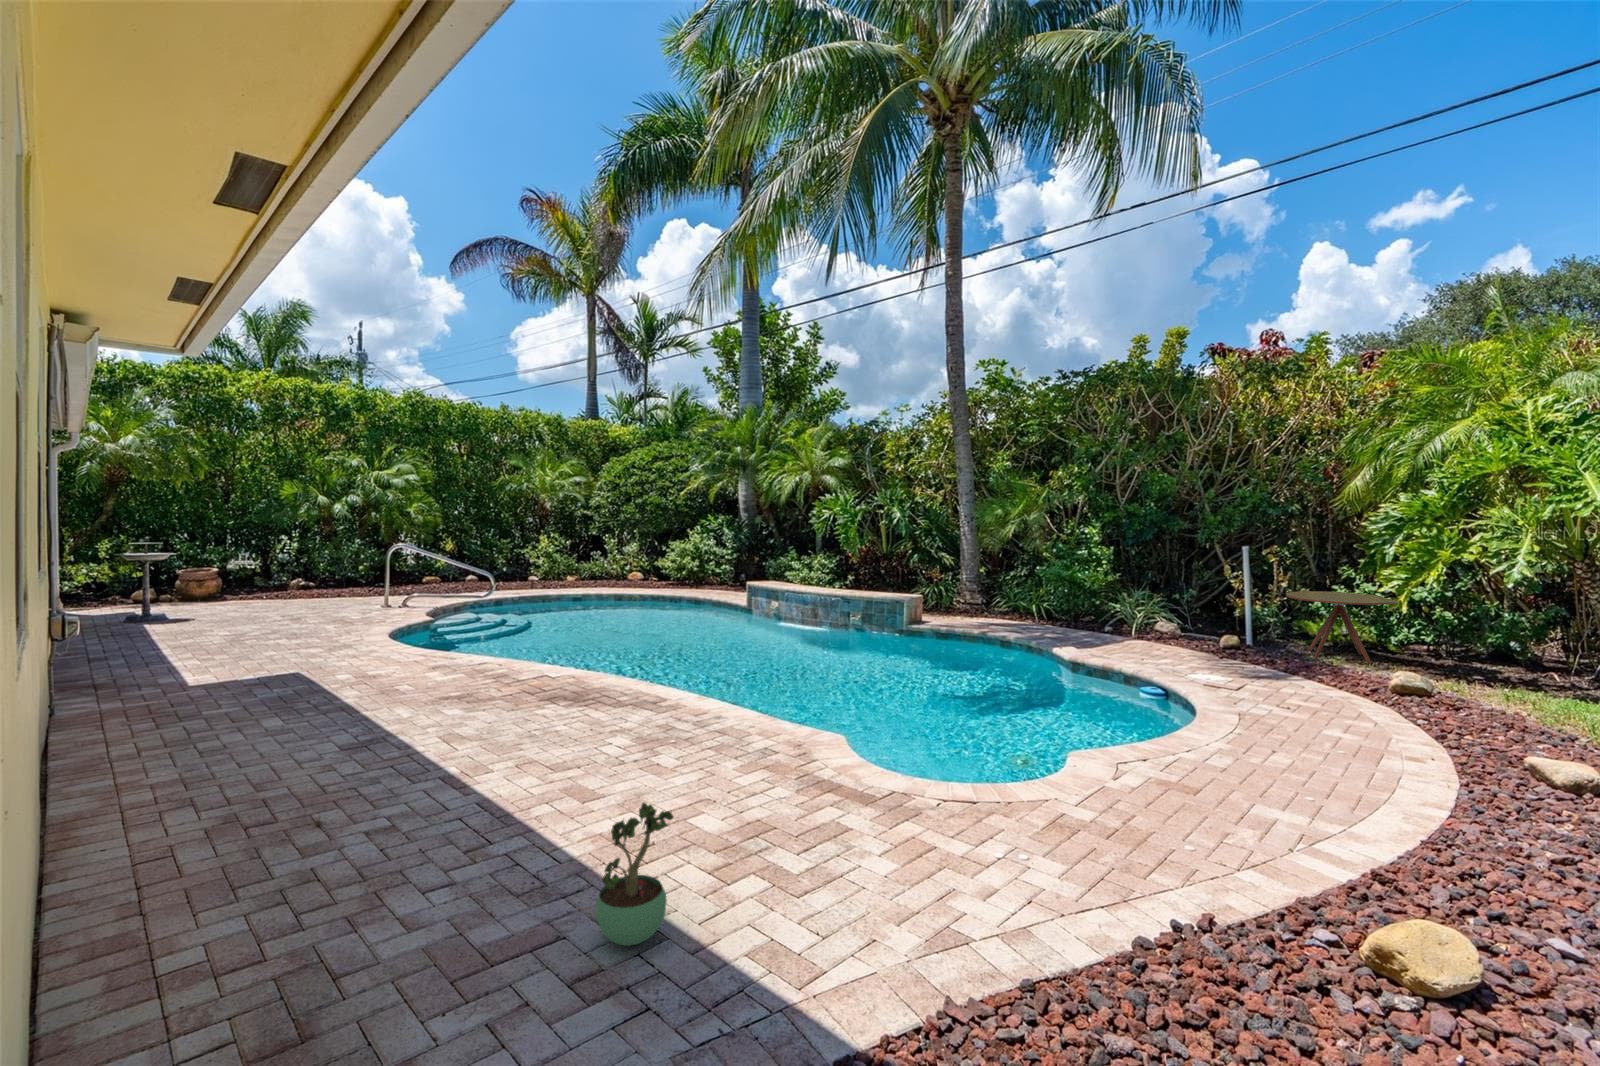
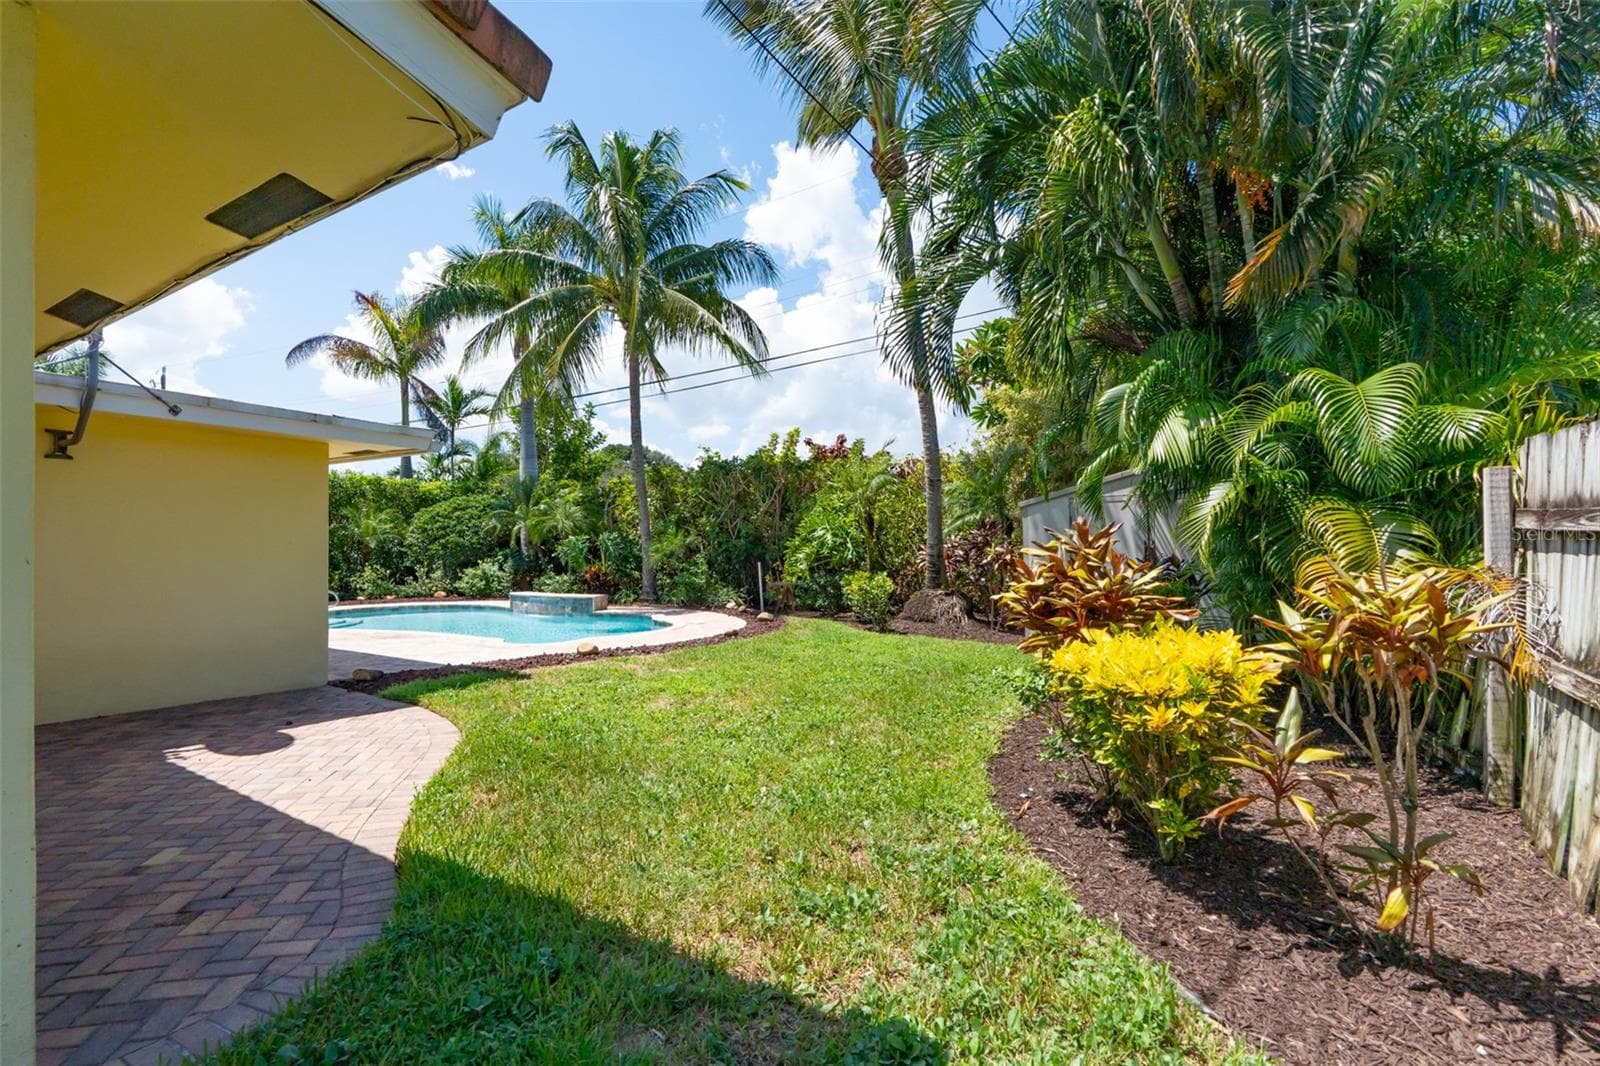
potted plant: present [596,803,674,946] -> none [406,625,429,661]

